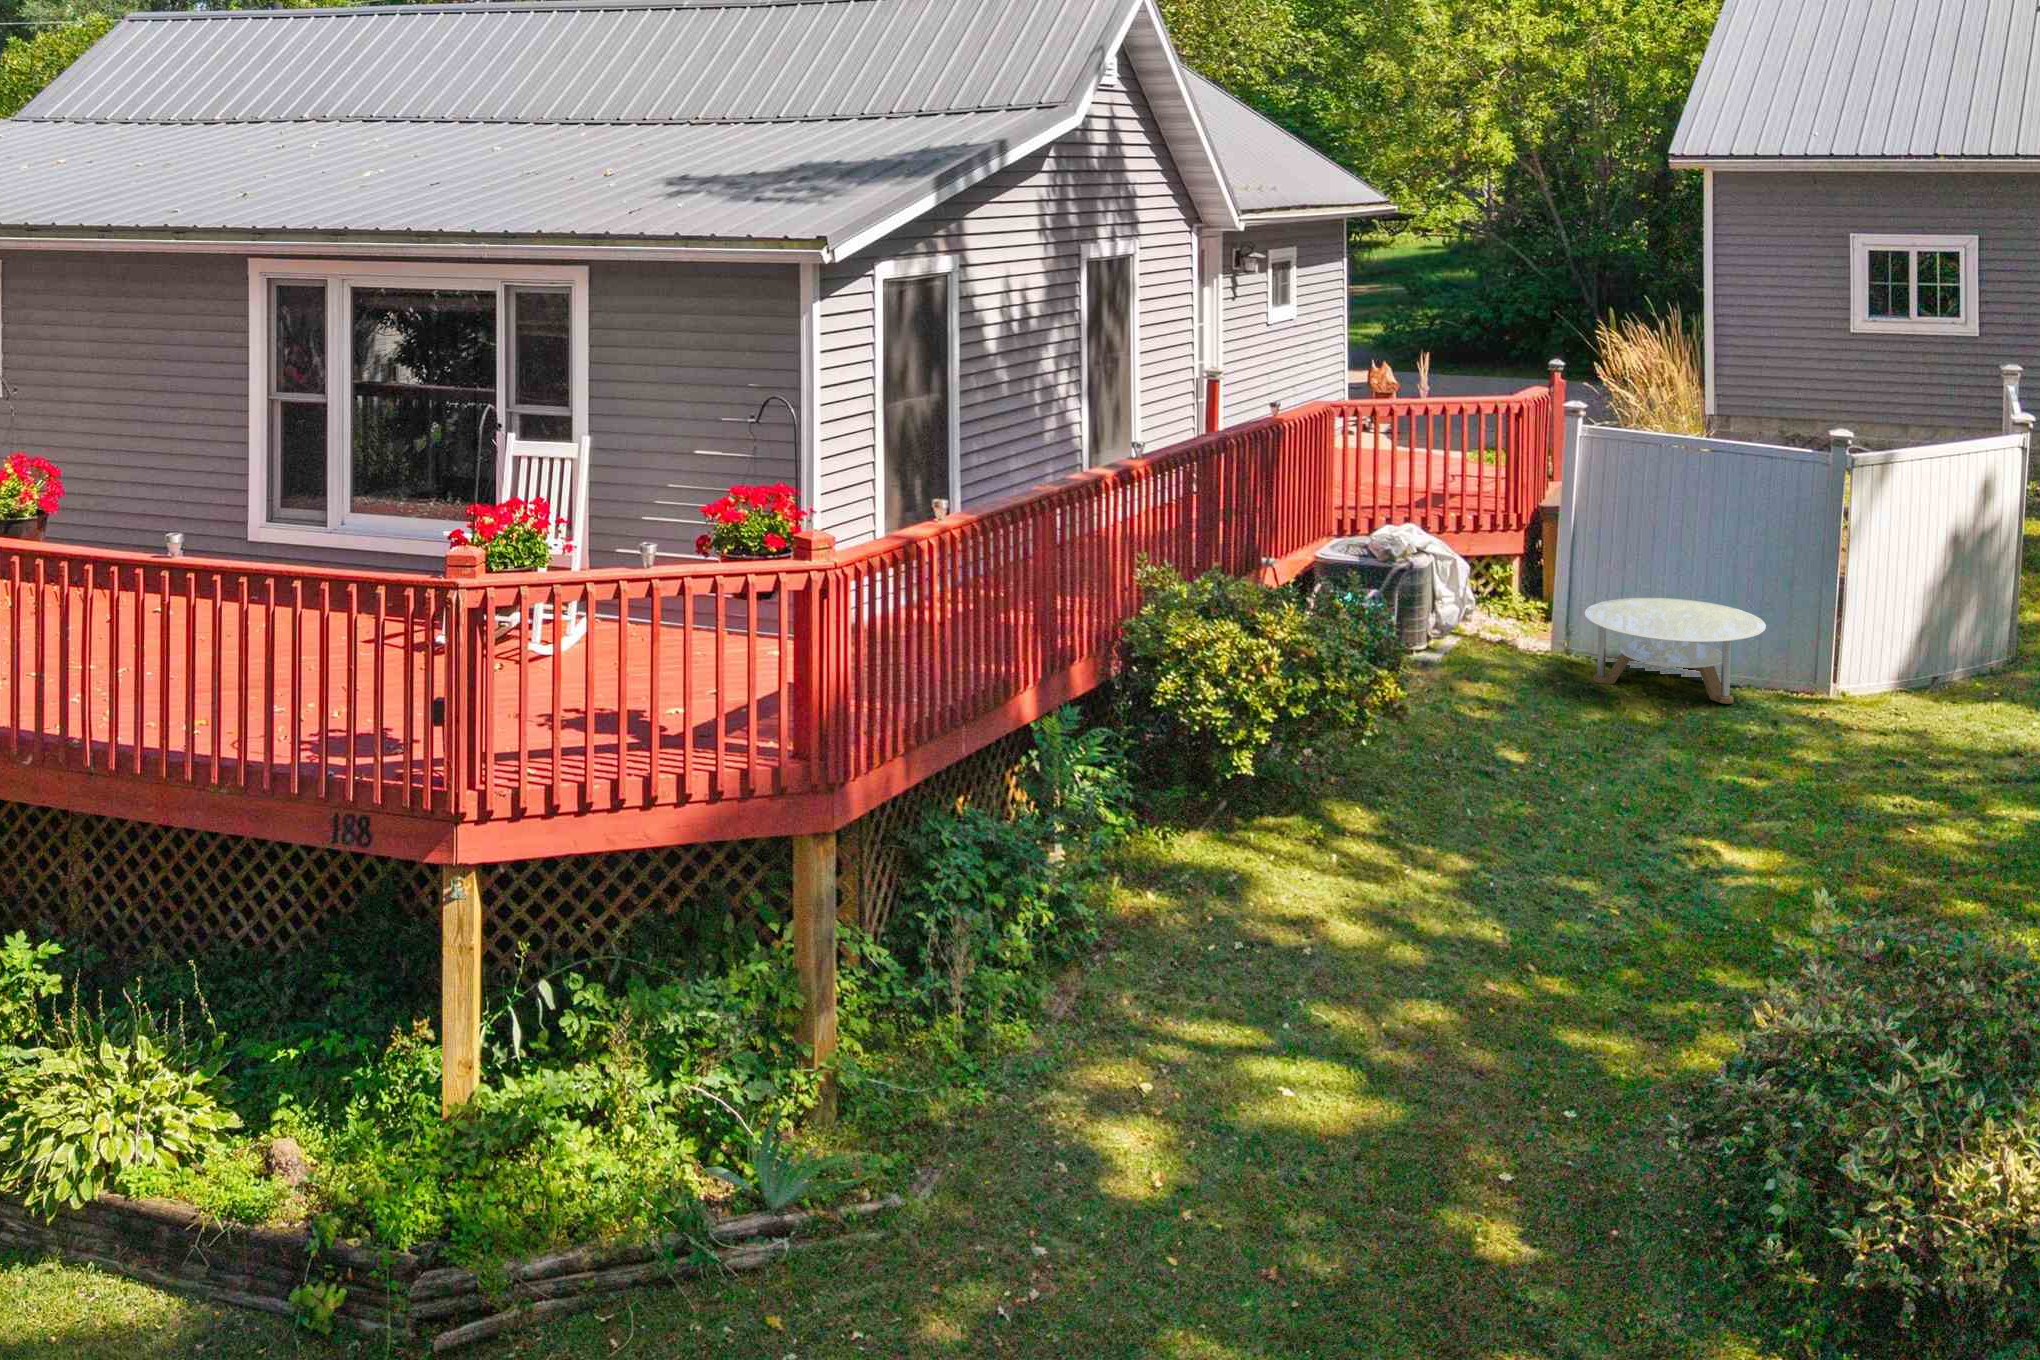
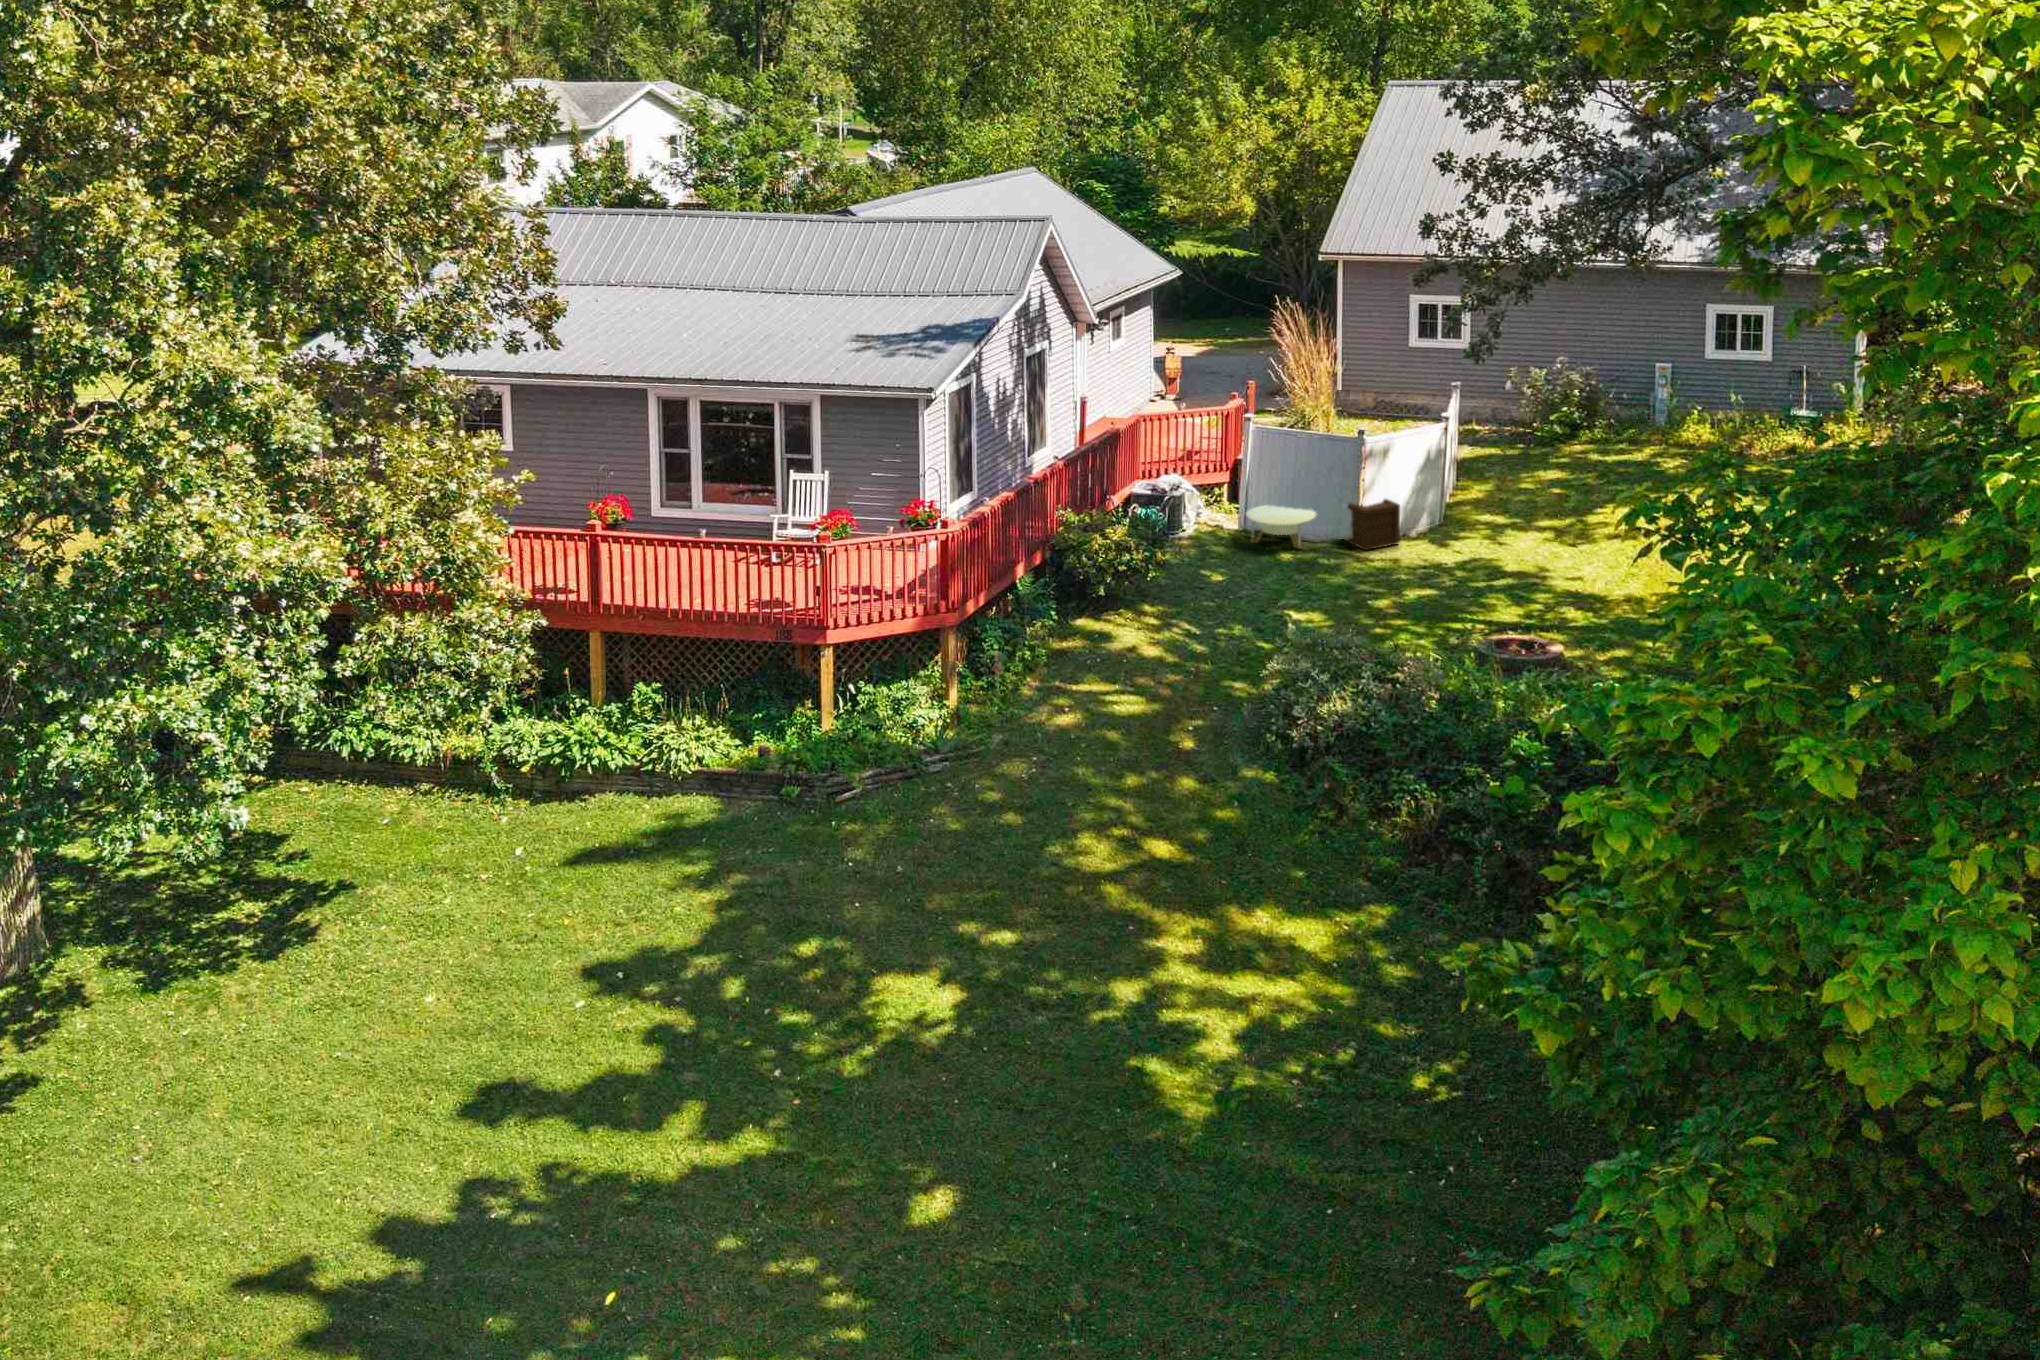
wooden crate: none [1825,584,1995,717] -> present [1345,499,1400,550]

